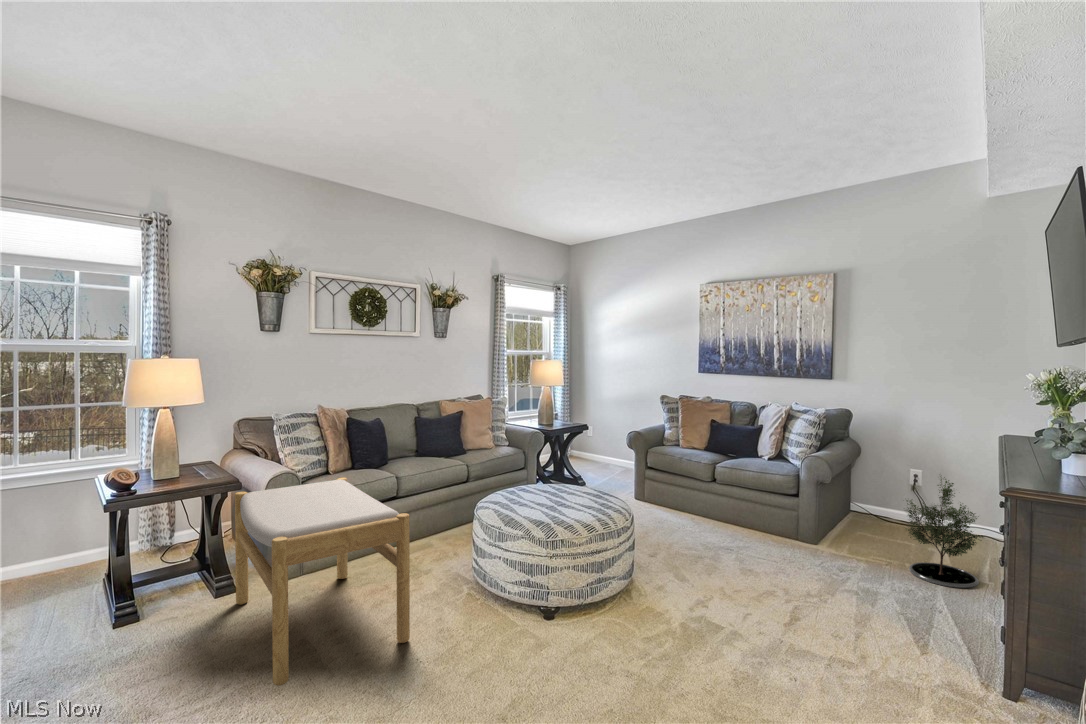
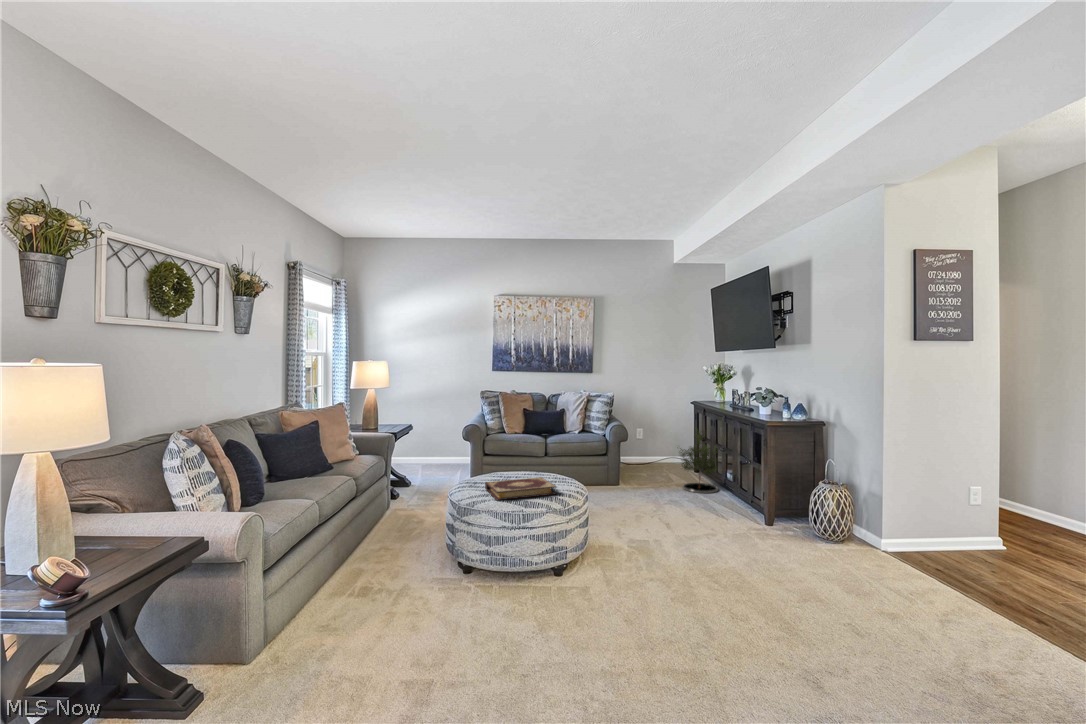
footstool: present [235,478,410,686] -> none [259,497,507,700]
book: none [492,492,576,521] -> present [485,477,556,500]

